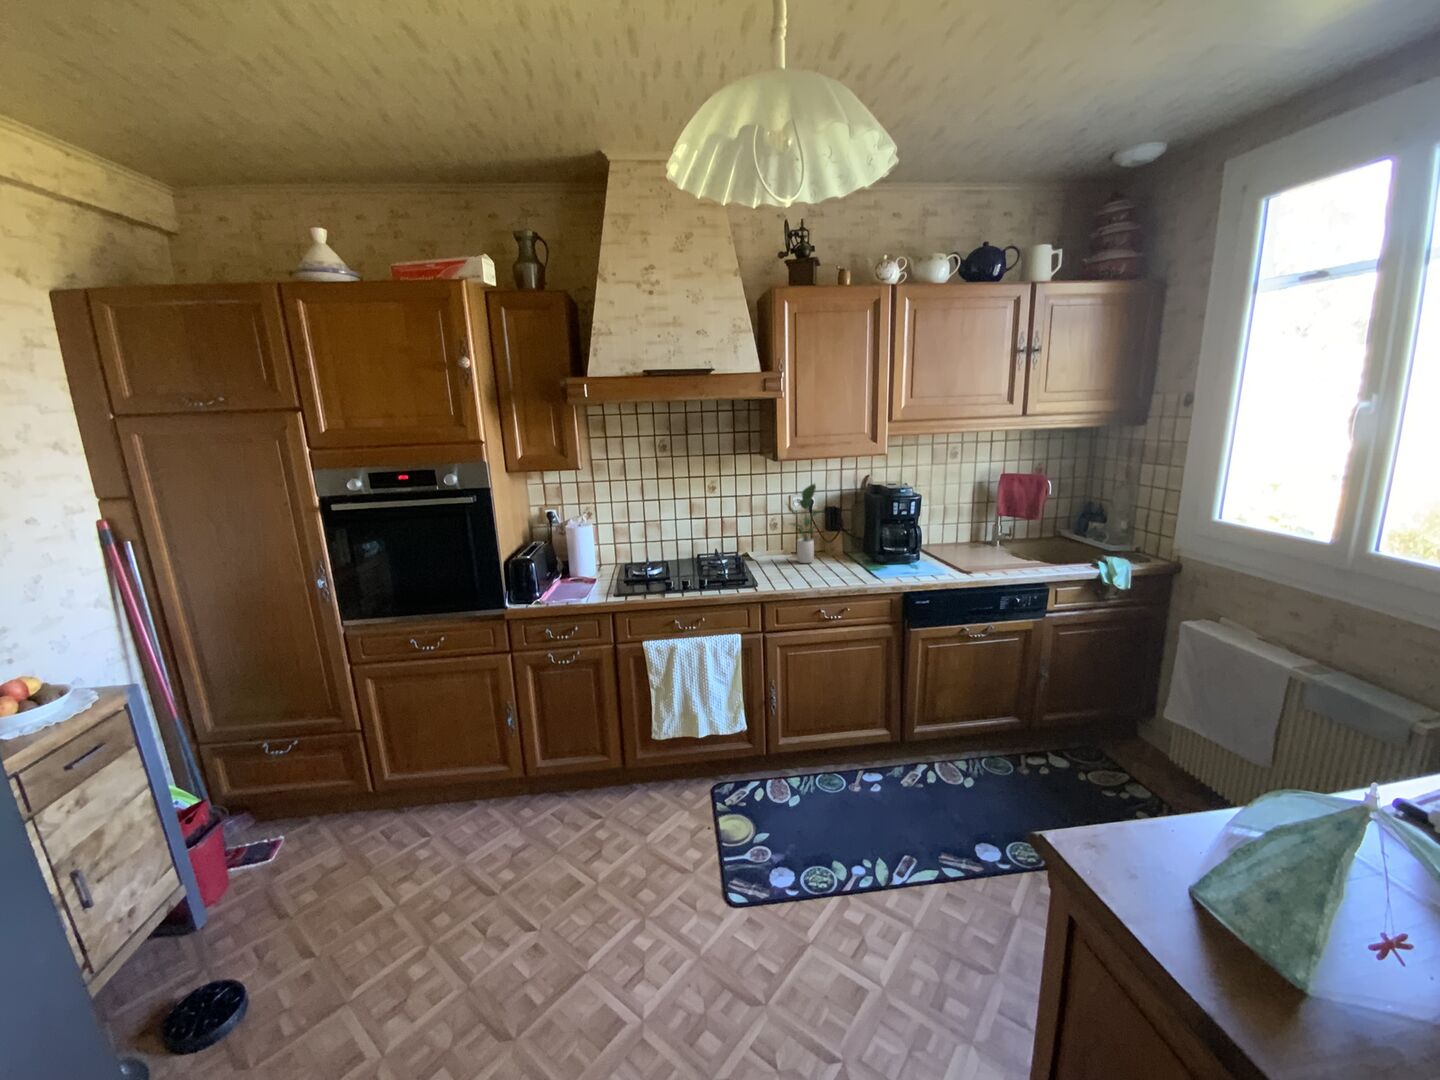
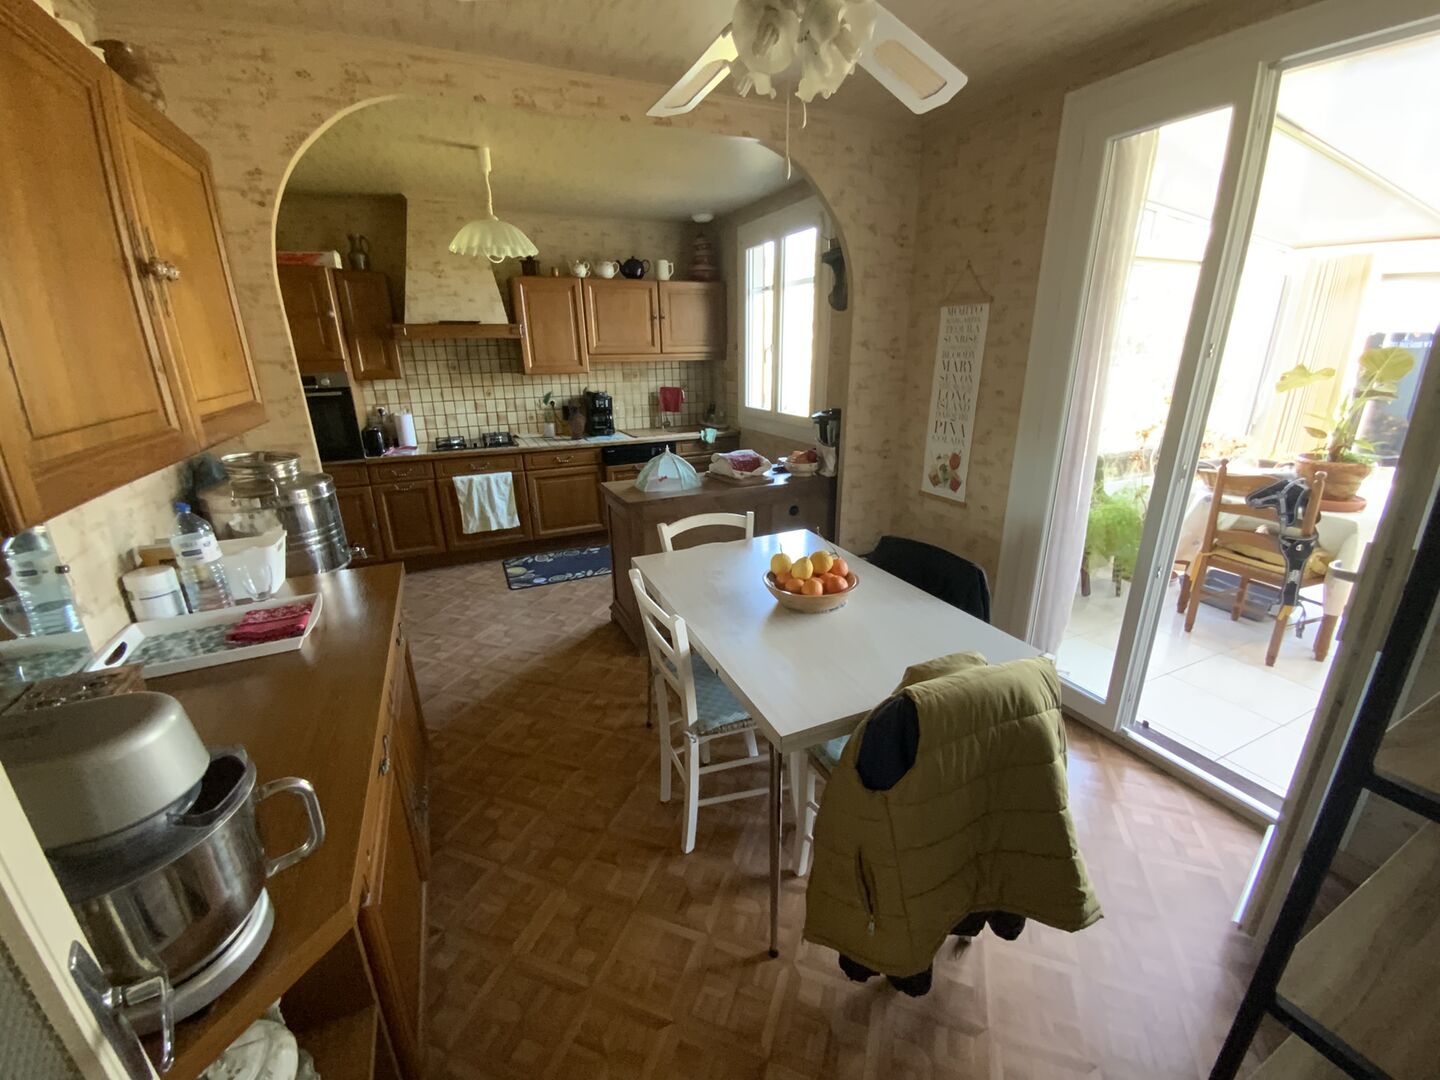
ceramic pitcher: none [844,500,876,573] -> present [568,399,585,439]

